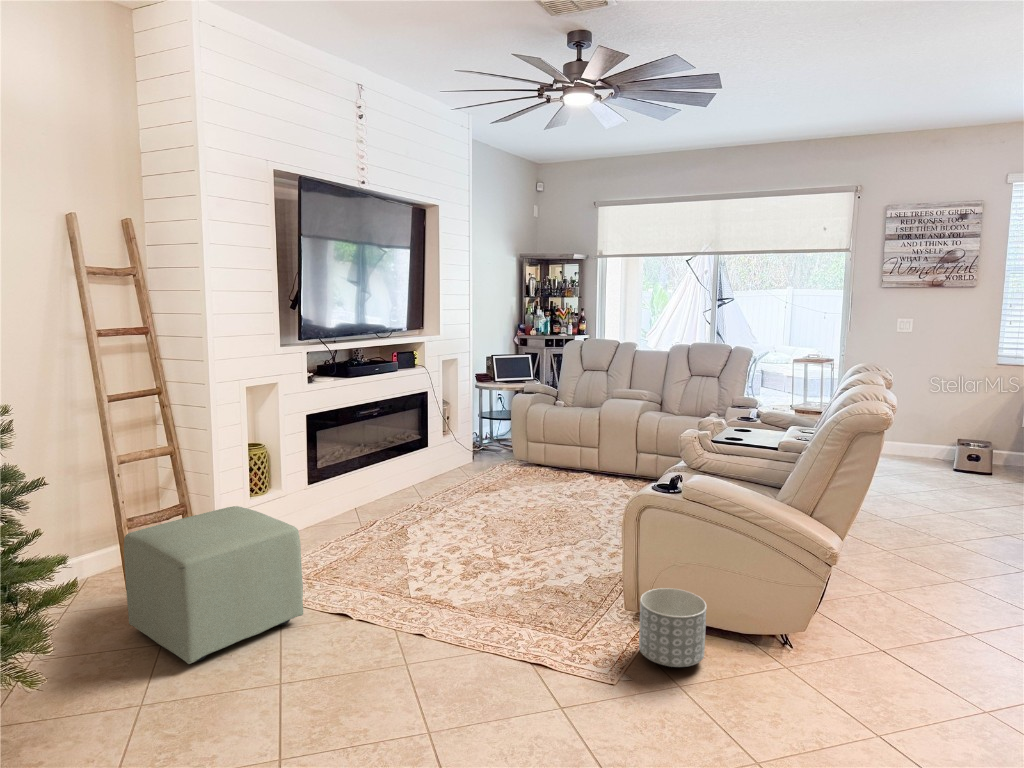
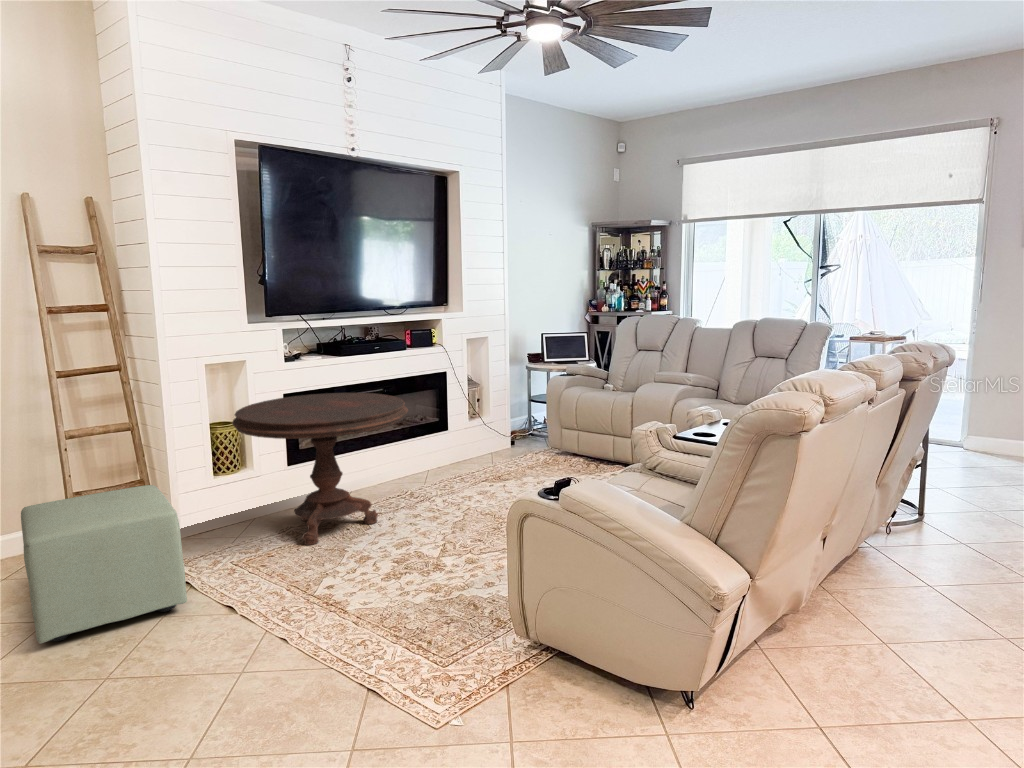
side table: none [284,413,447,557] -> present [232,393,408,545]
planter: present [639,588,706,667] -> none [491,616,572,719]

